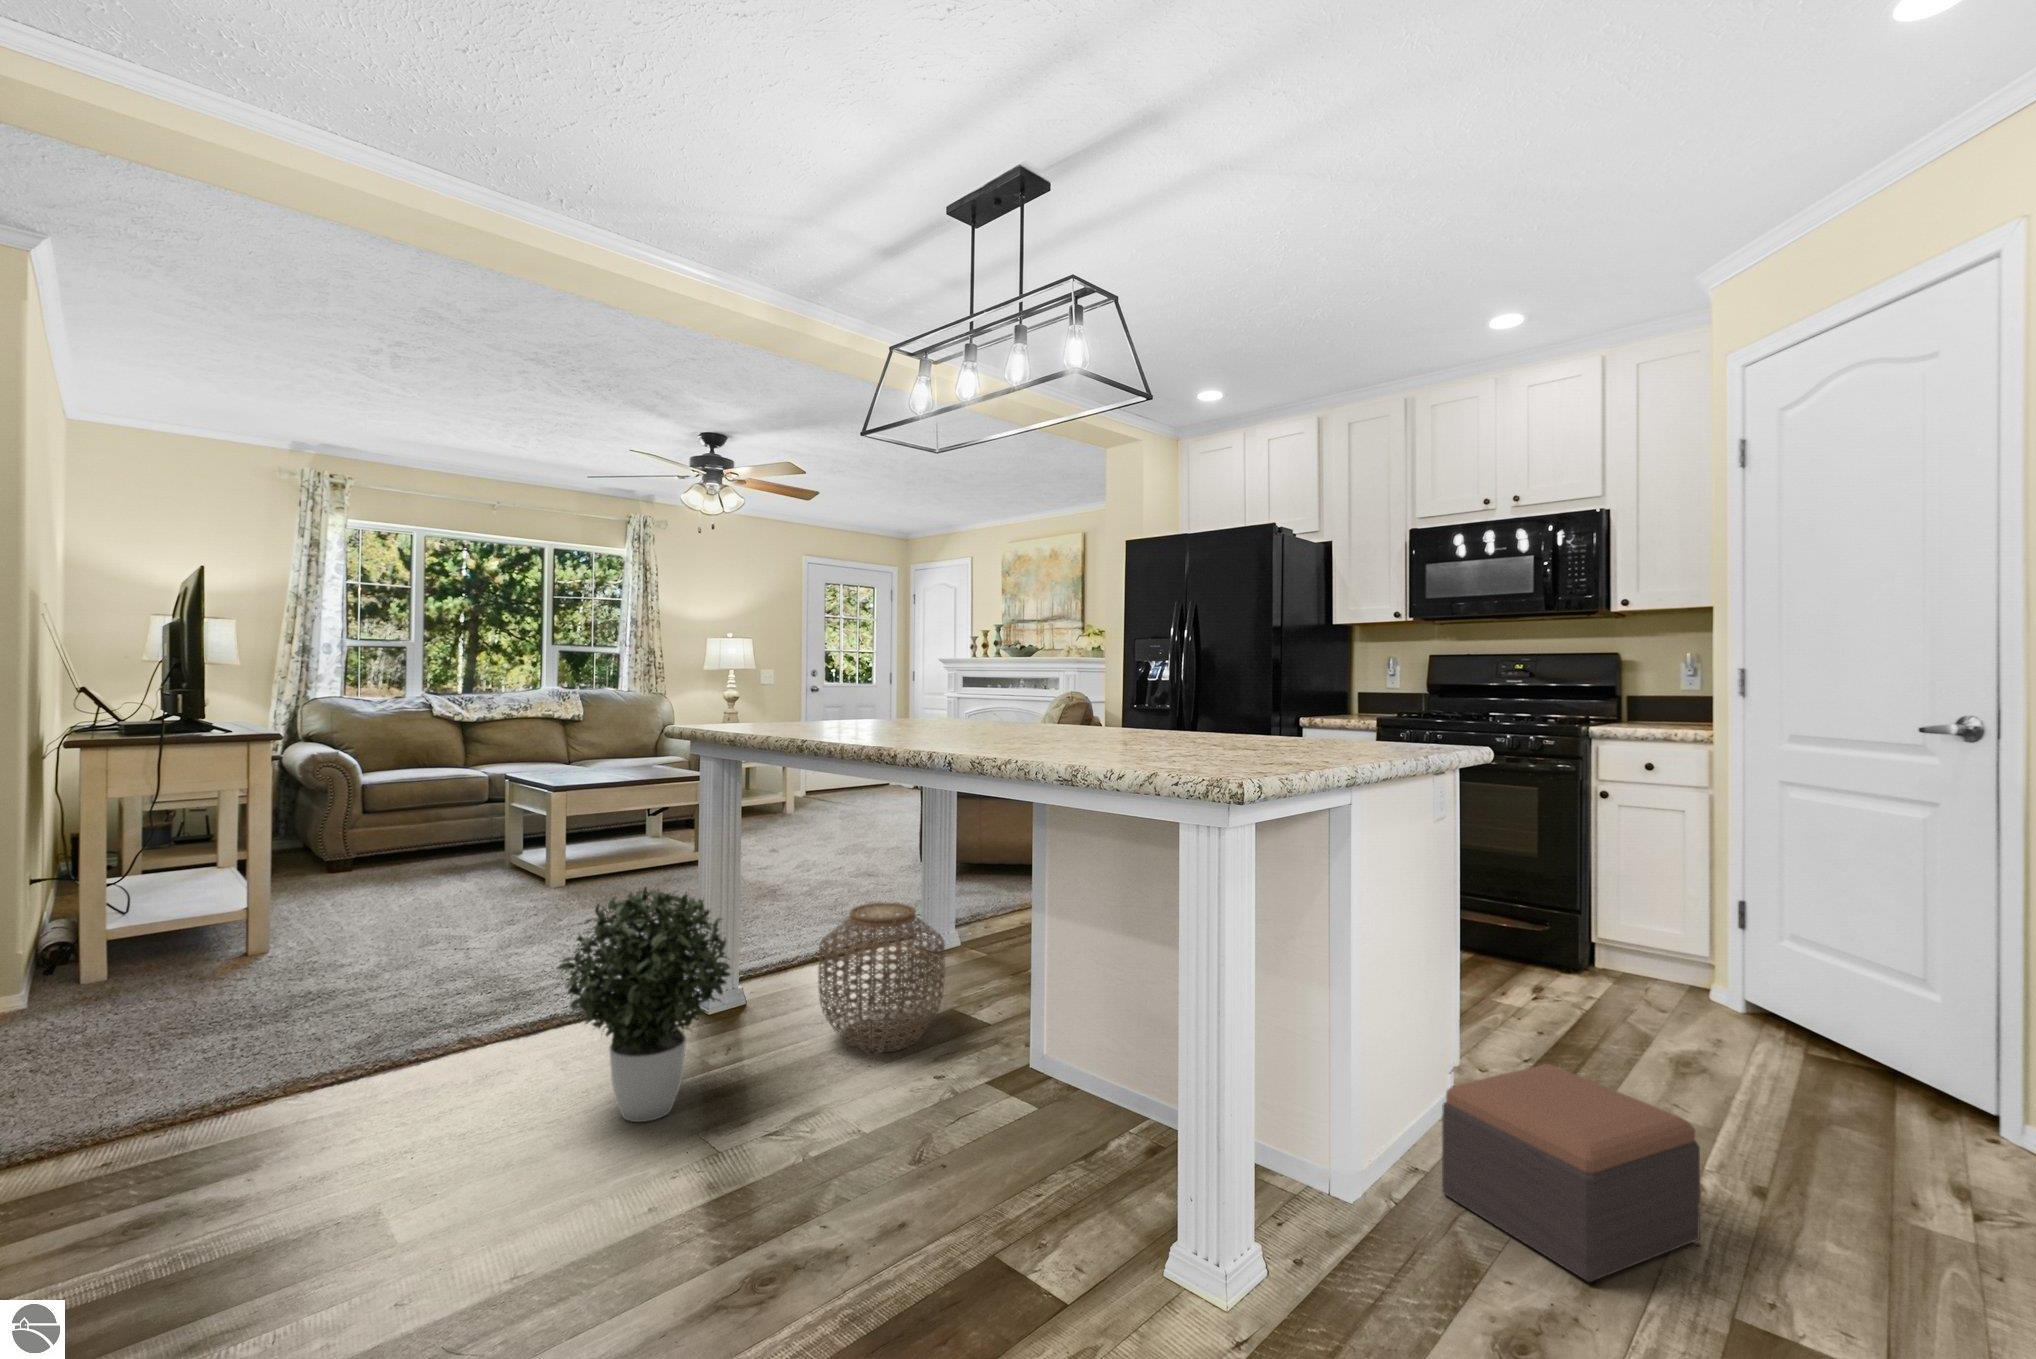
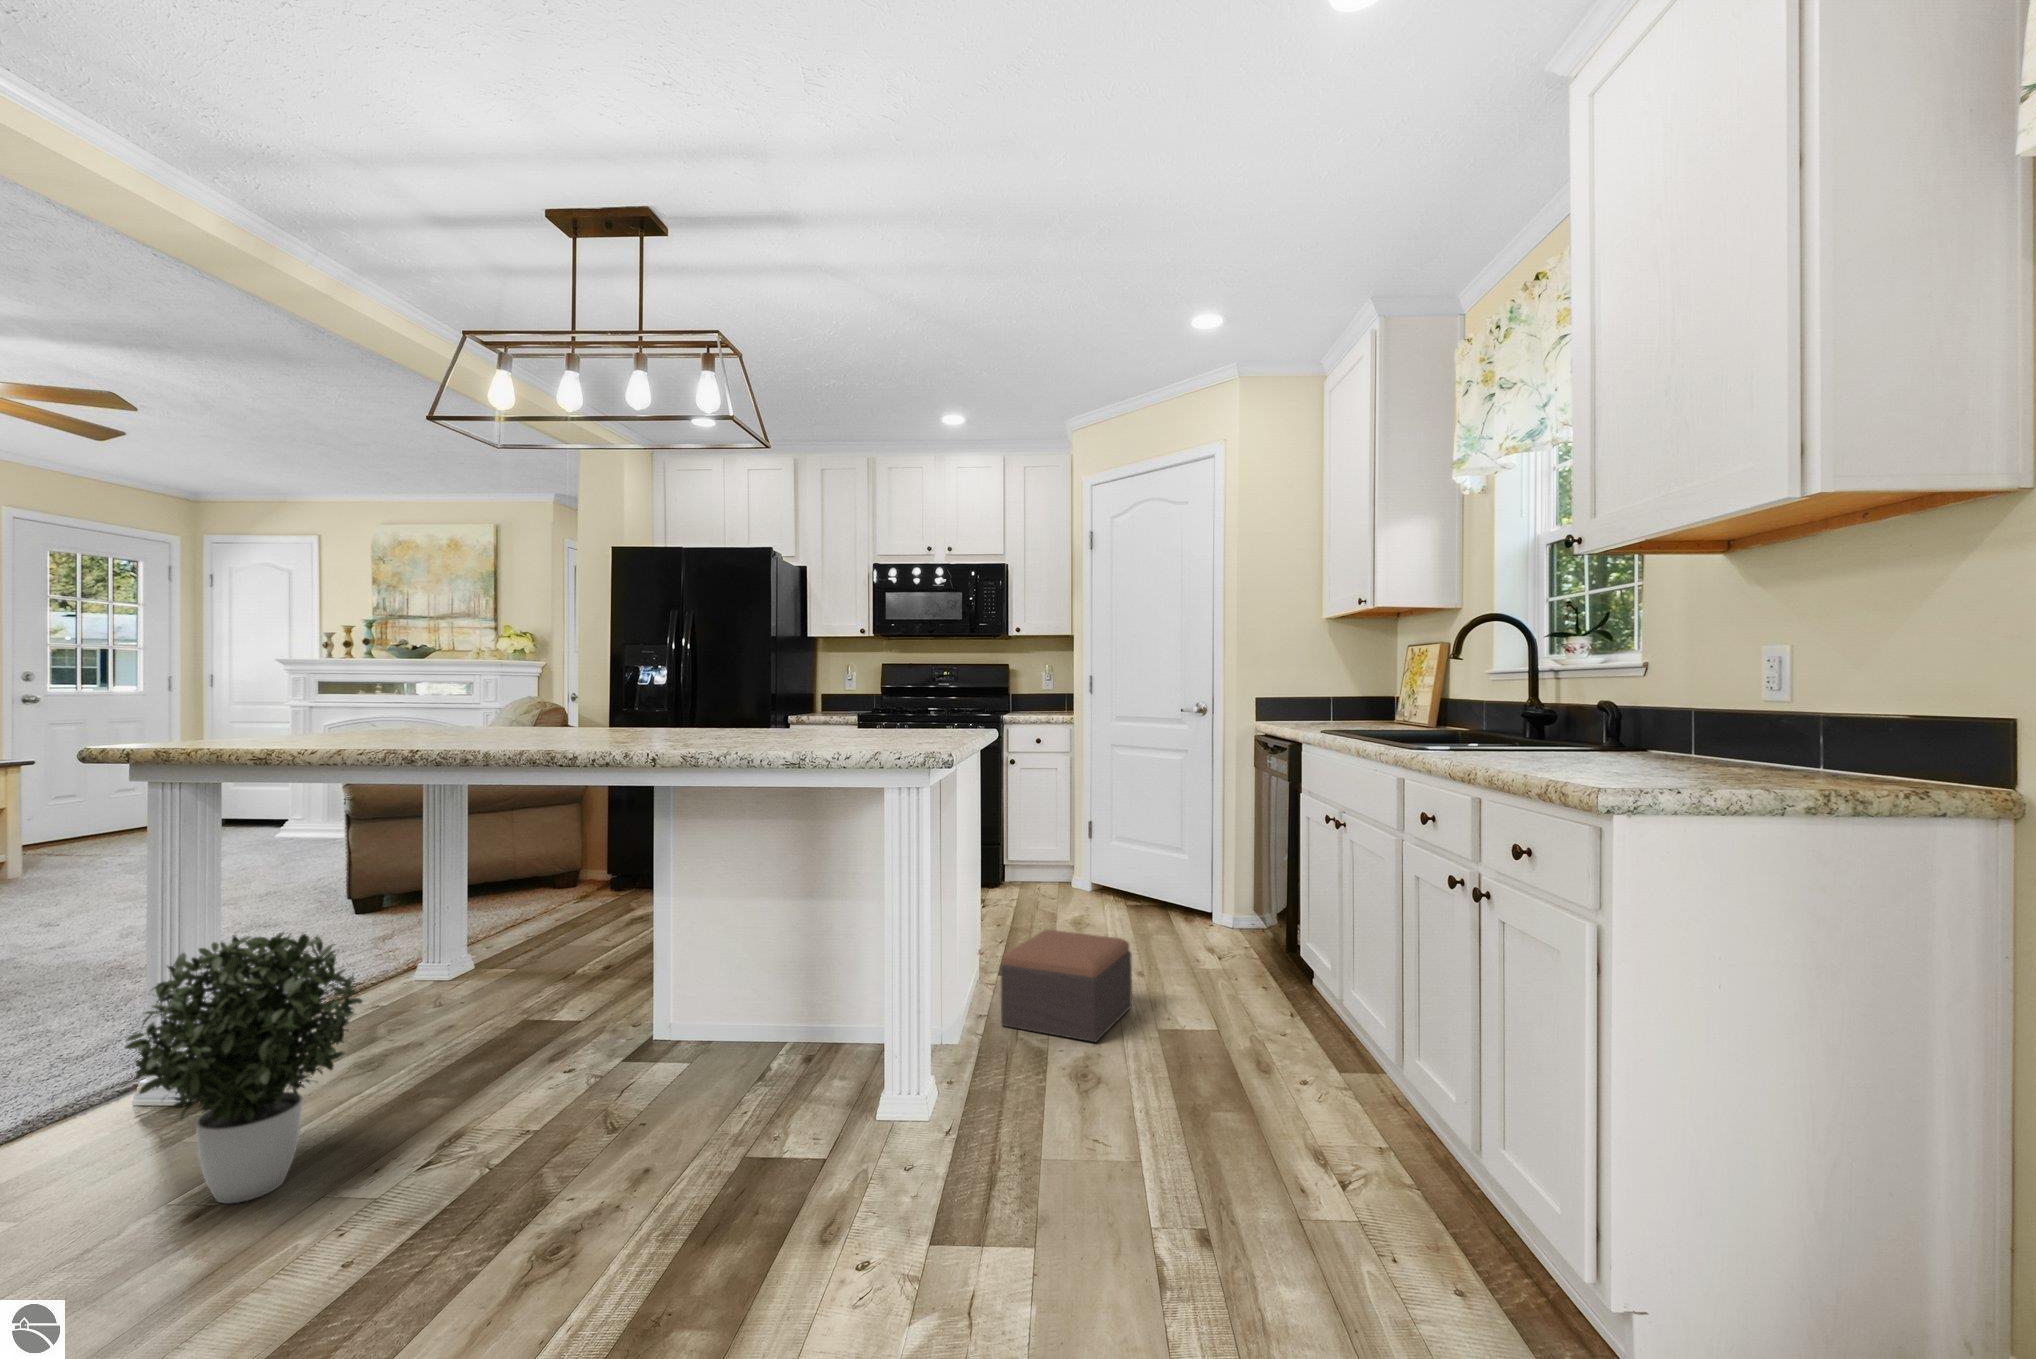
woven basket: present [818,903,945,1052] -> none [404,916,552,1070]

